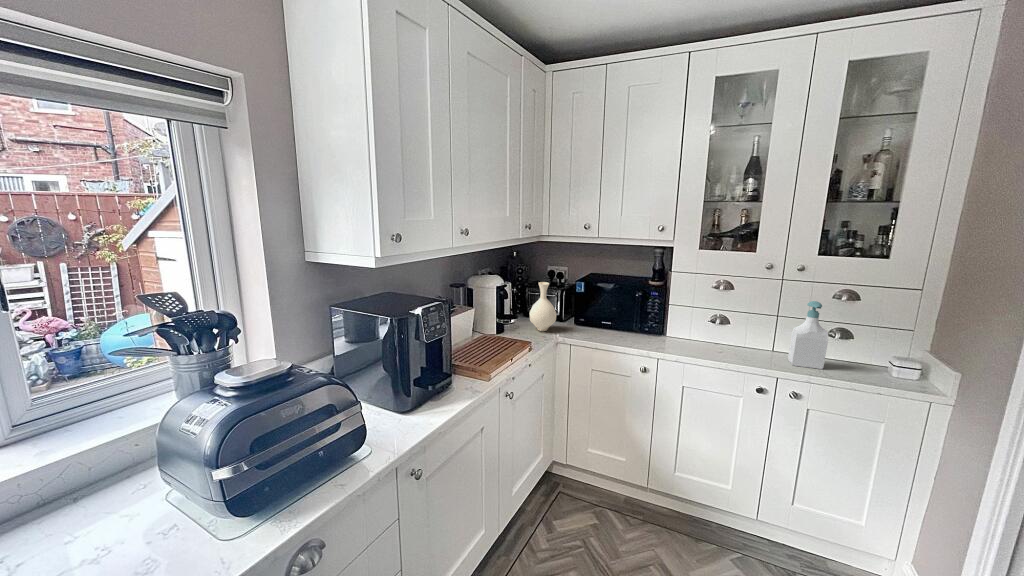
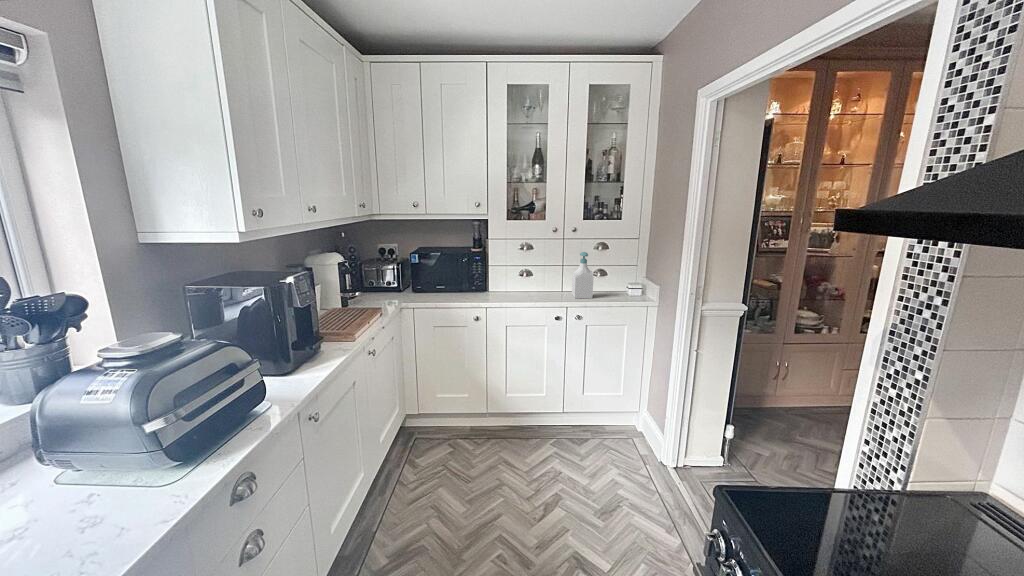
vase: present [530,282,556,331] -> none [371,256,397,300]

